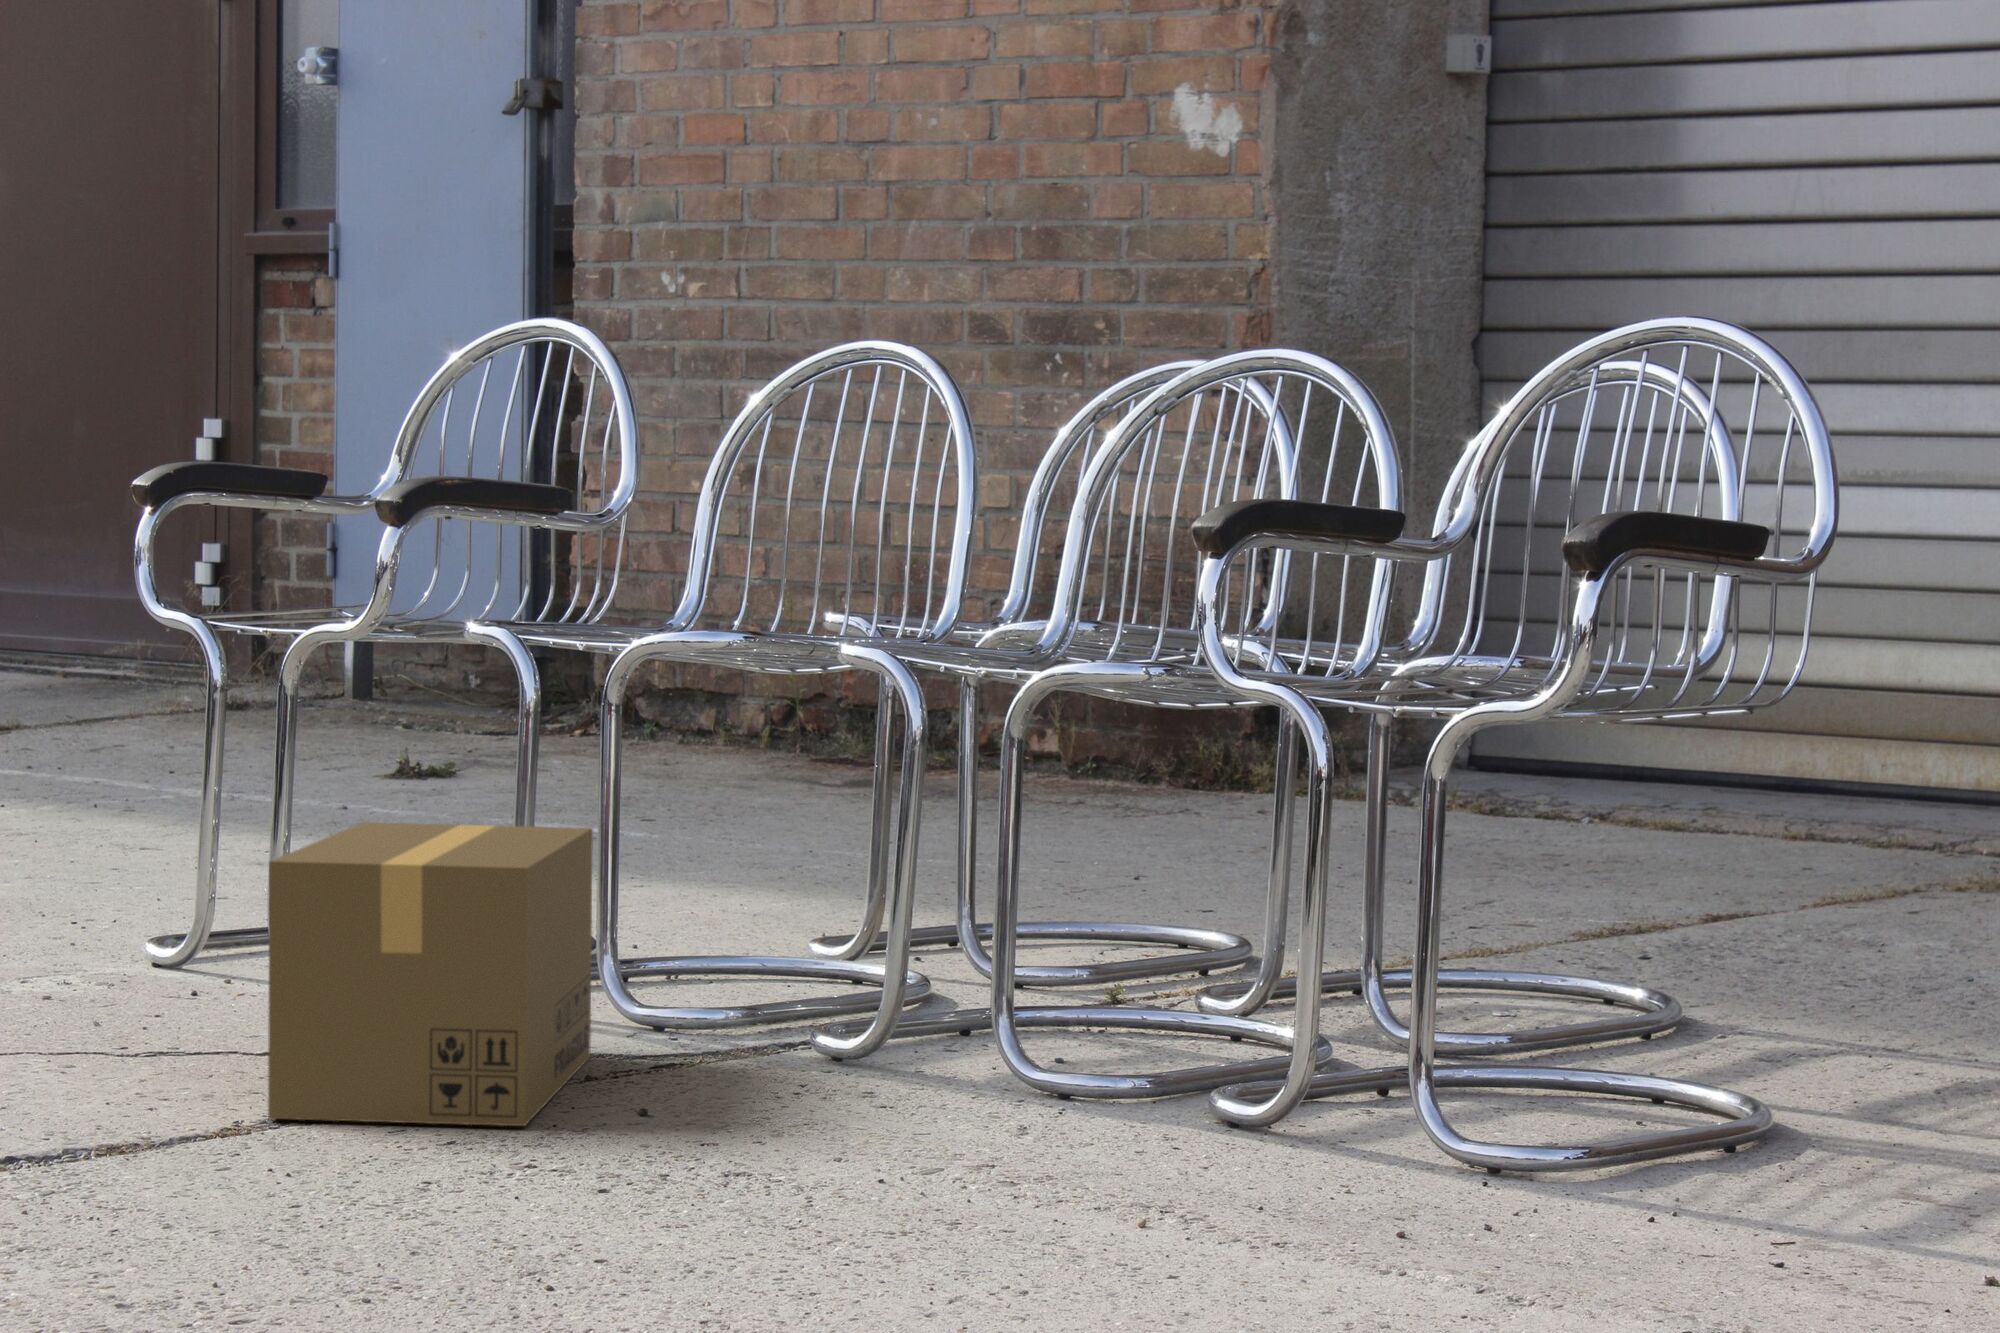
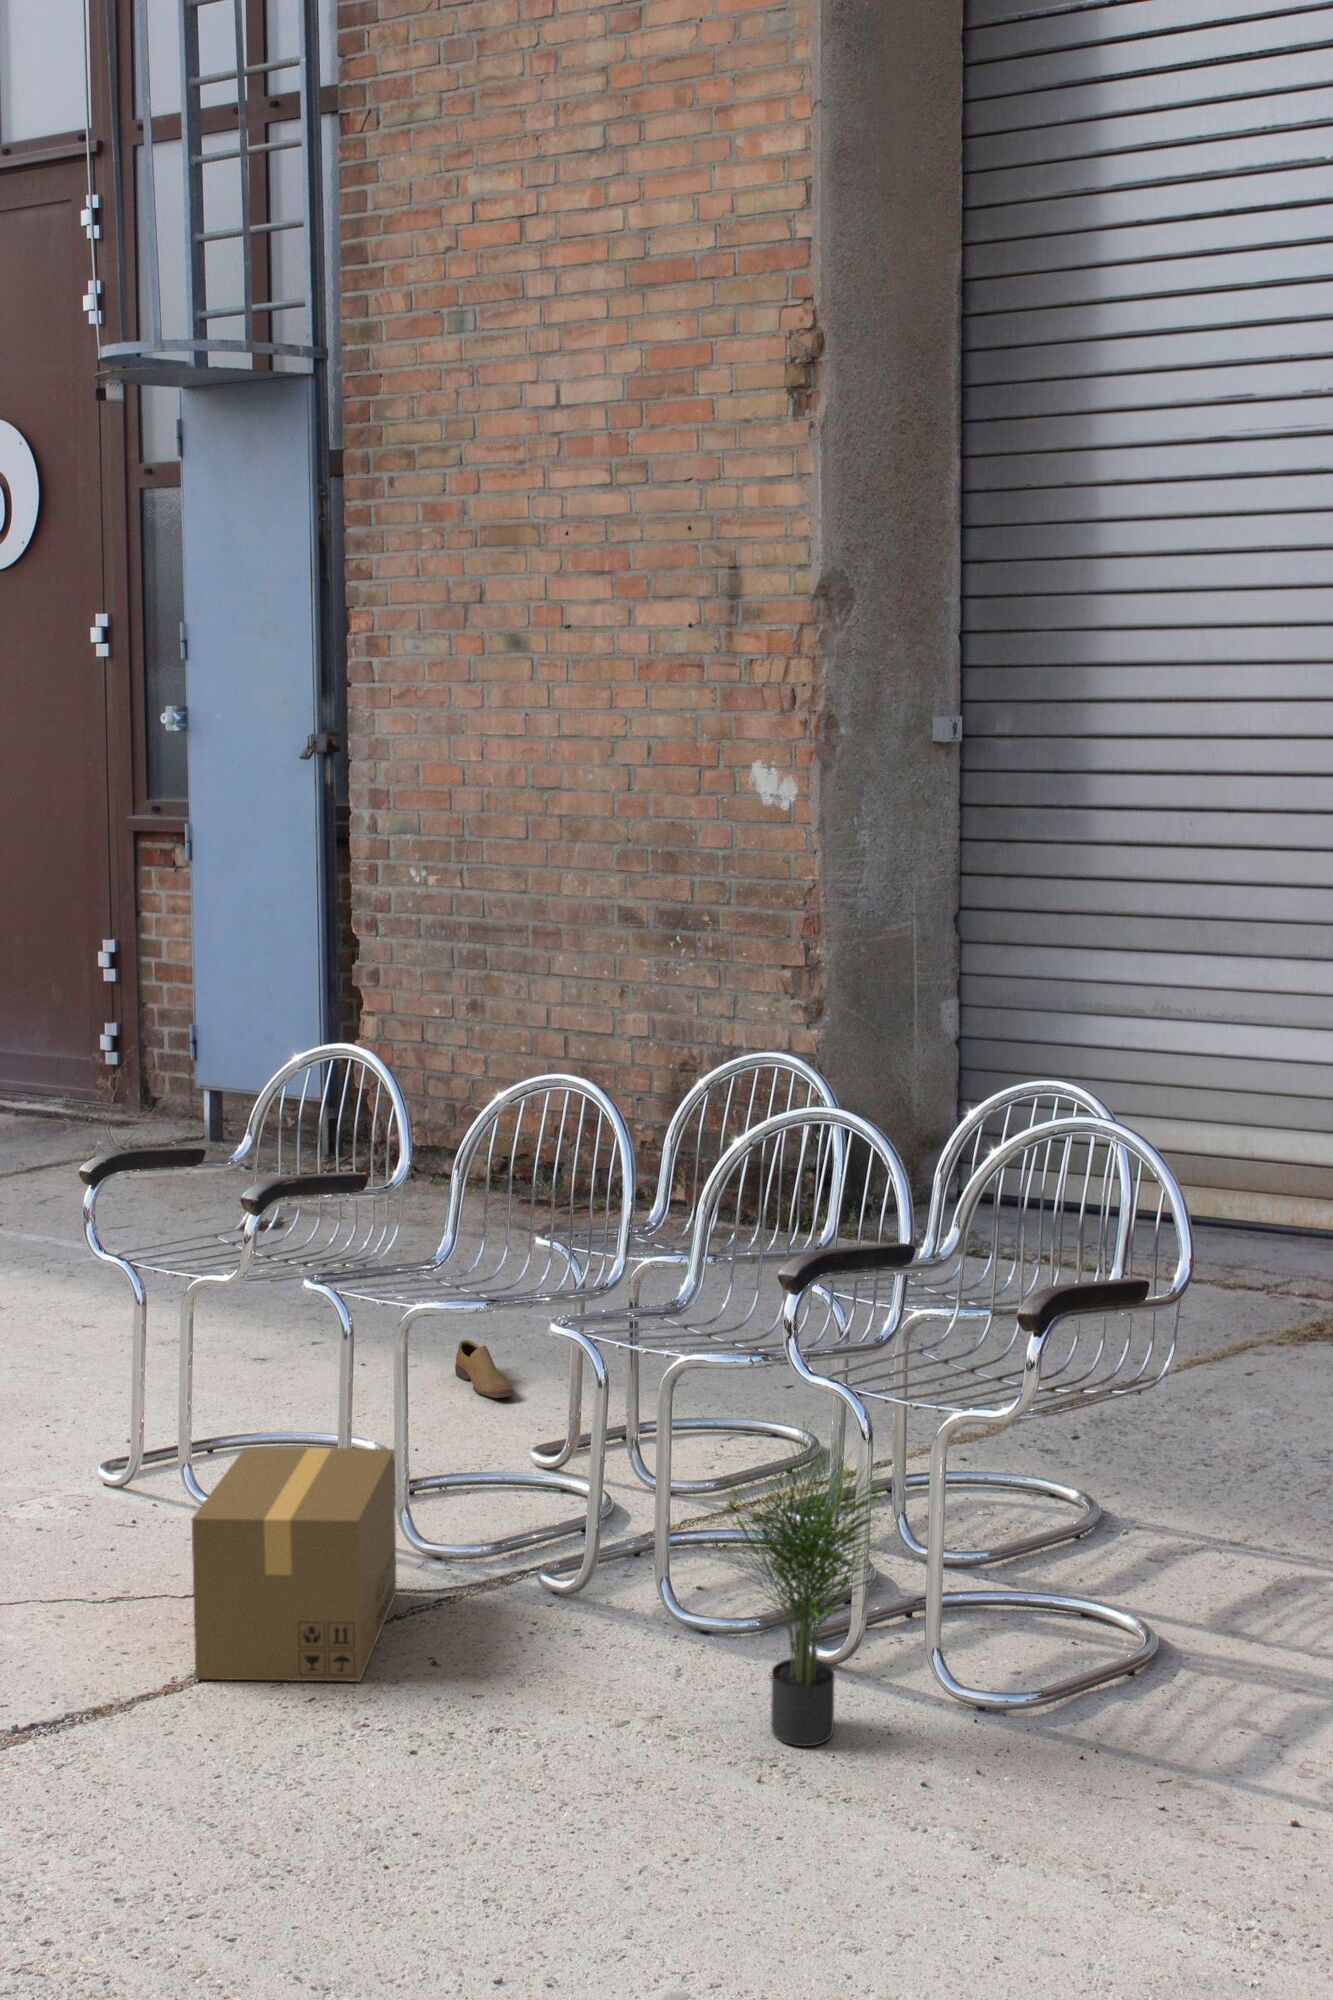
potted plant: none [1055,699,1372,1198] -> present [711,1425,889,1746]
shoe: none [701,835,788,903] -> present [455,1340,515,1398]

